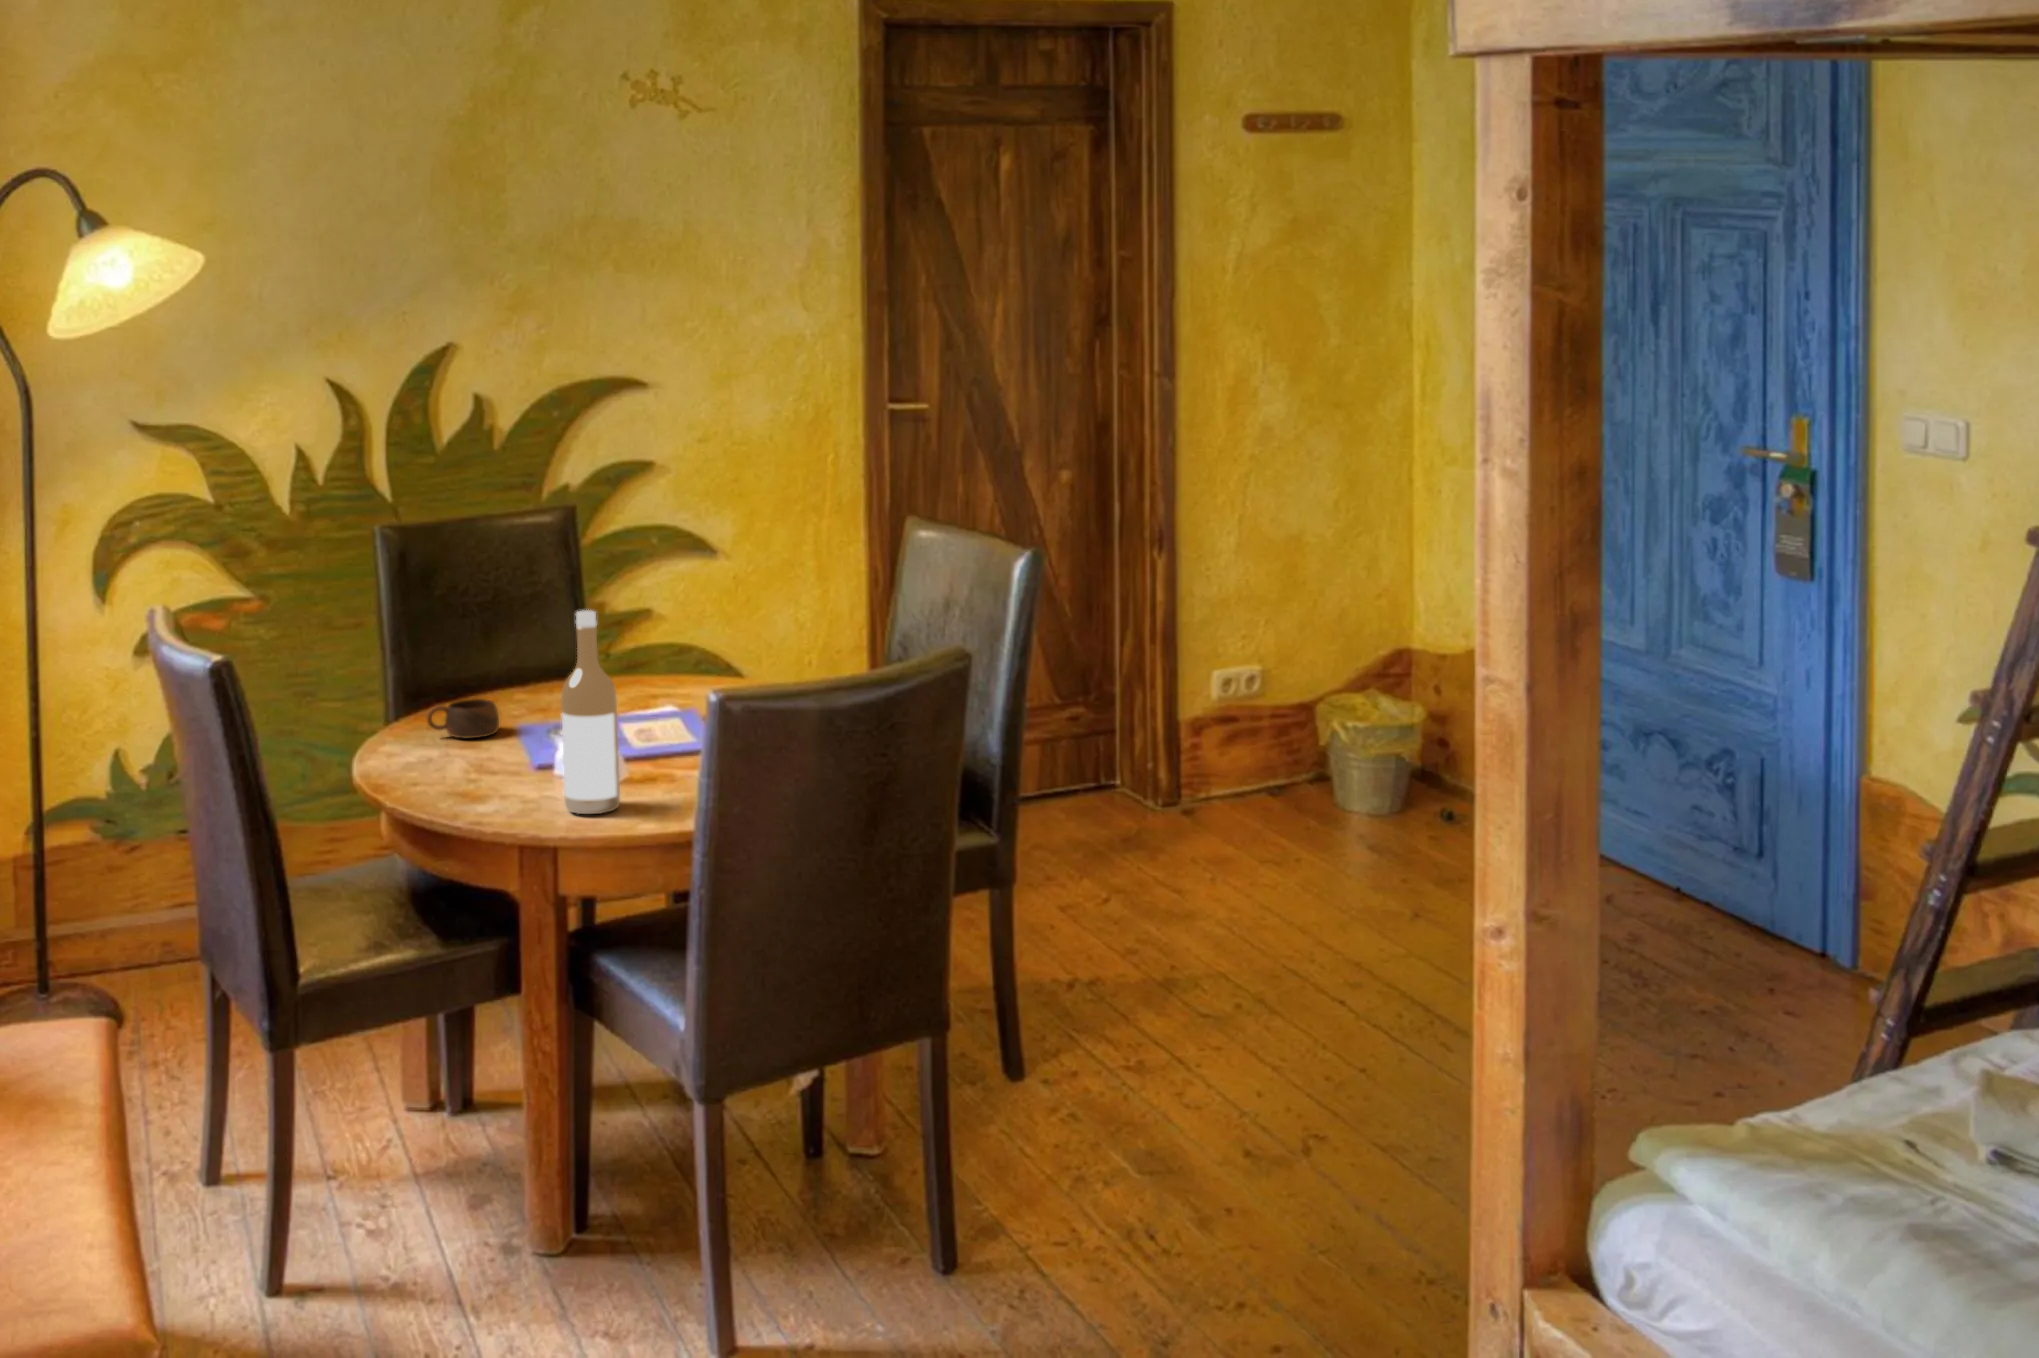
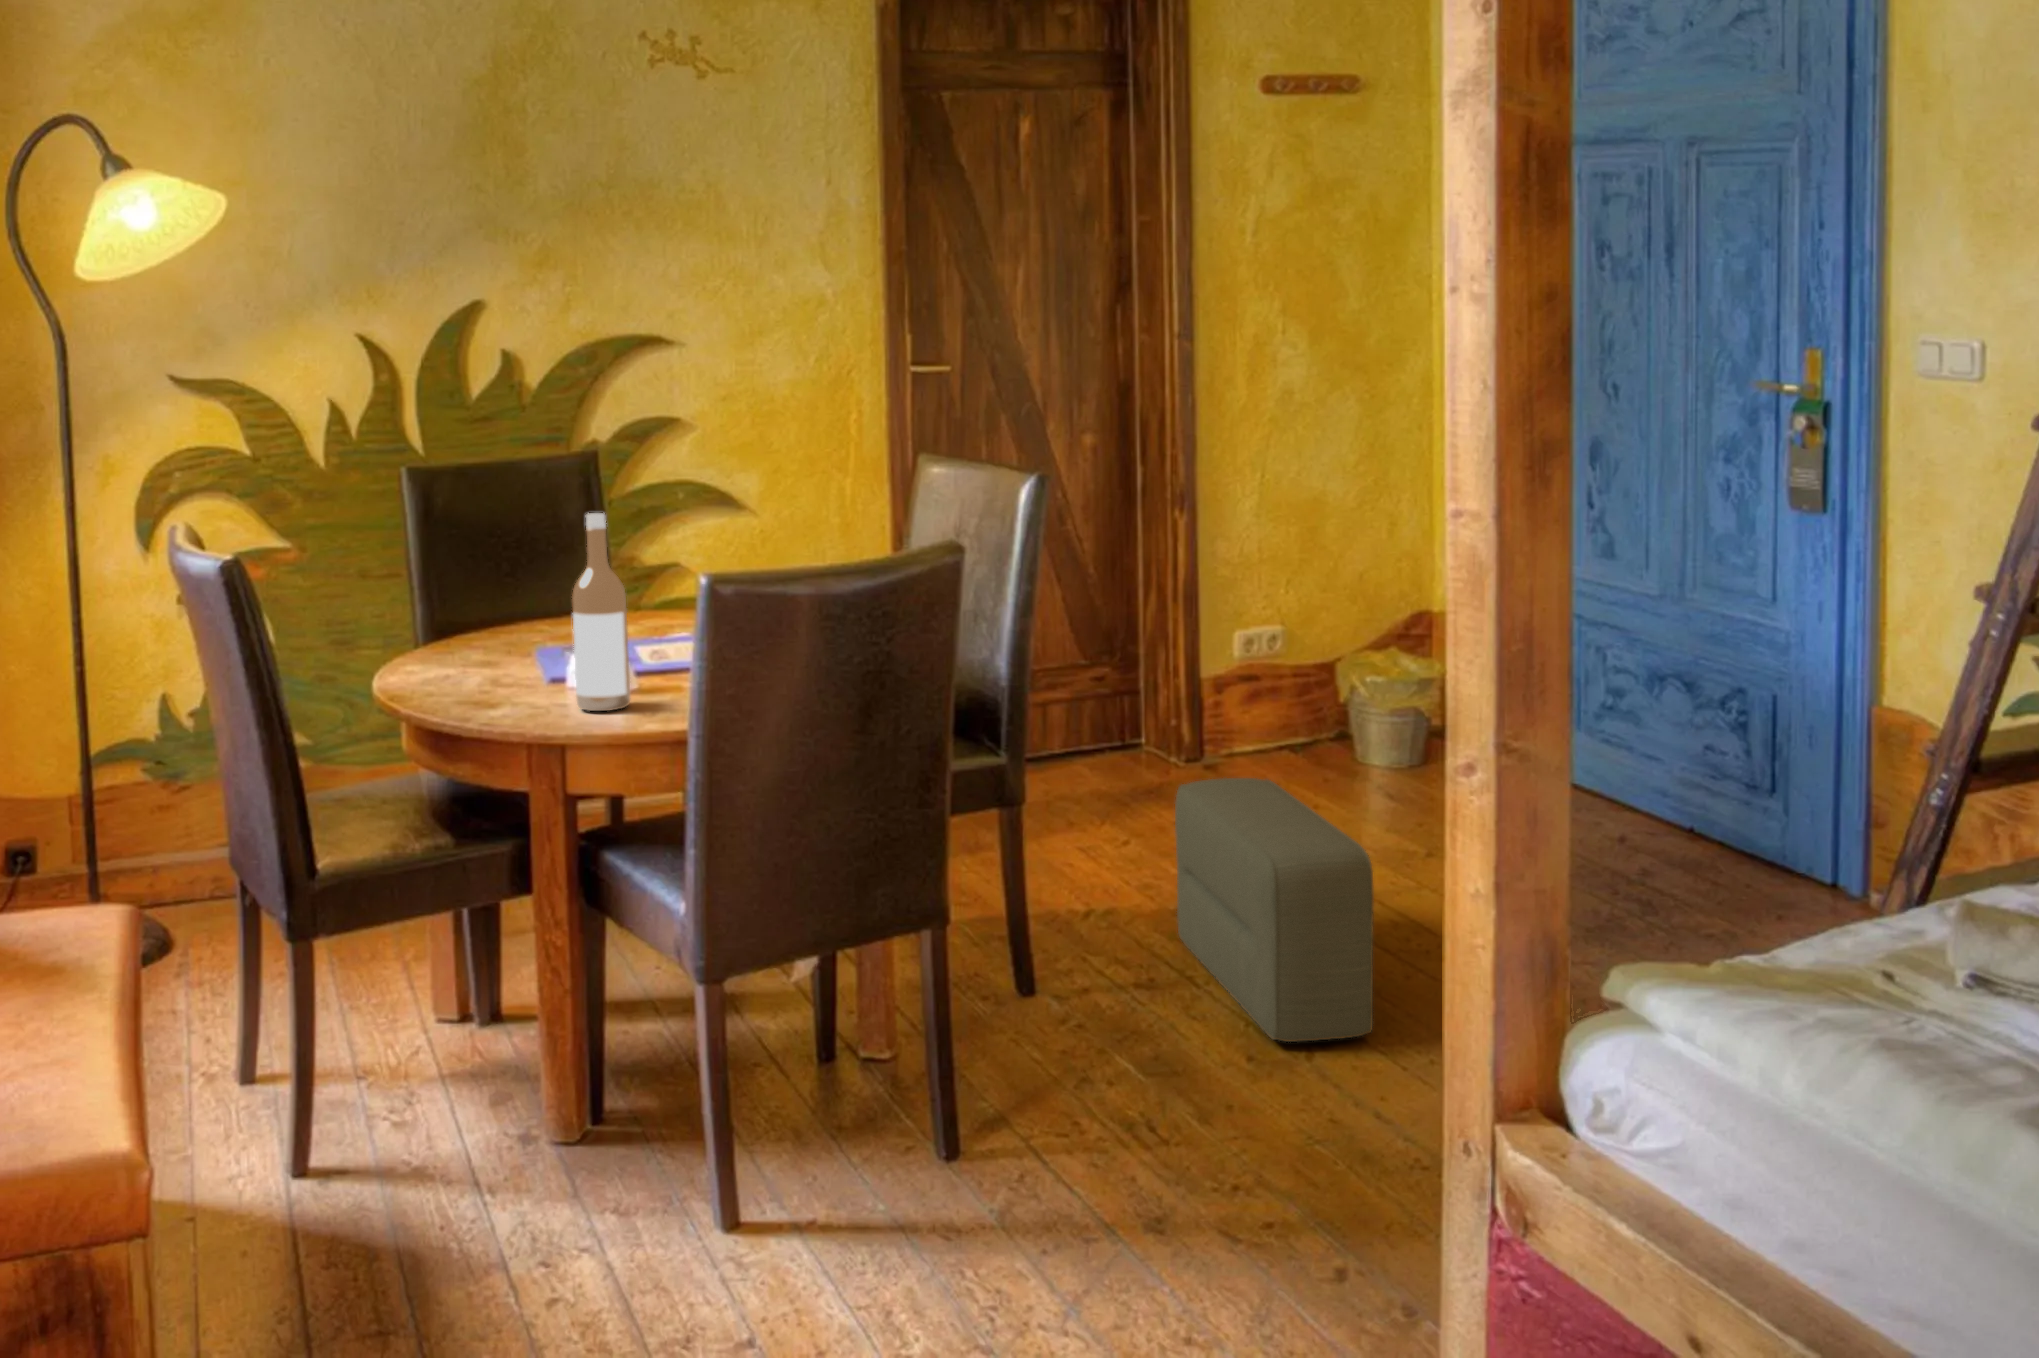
cup: present [427,699,499,738] -> none [450,620,520,656]
pouf: none [1164,852,1369,1136] -> present [1175,778,1373,1042]

